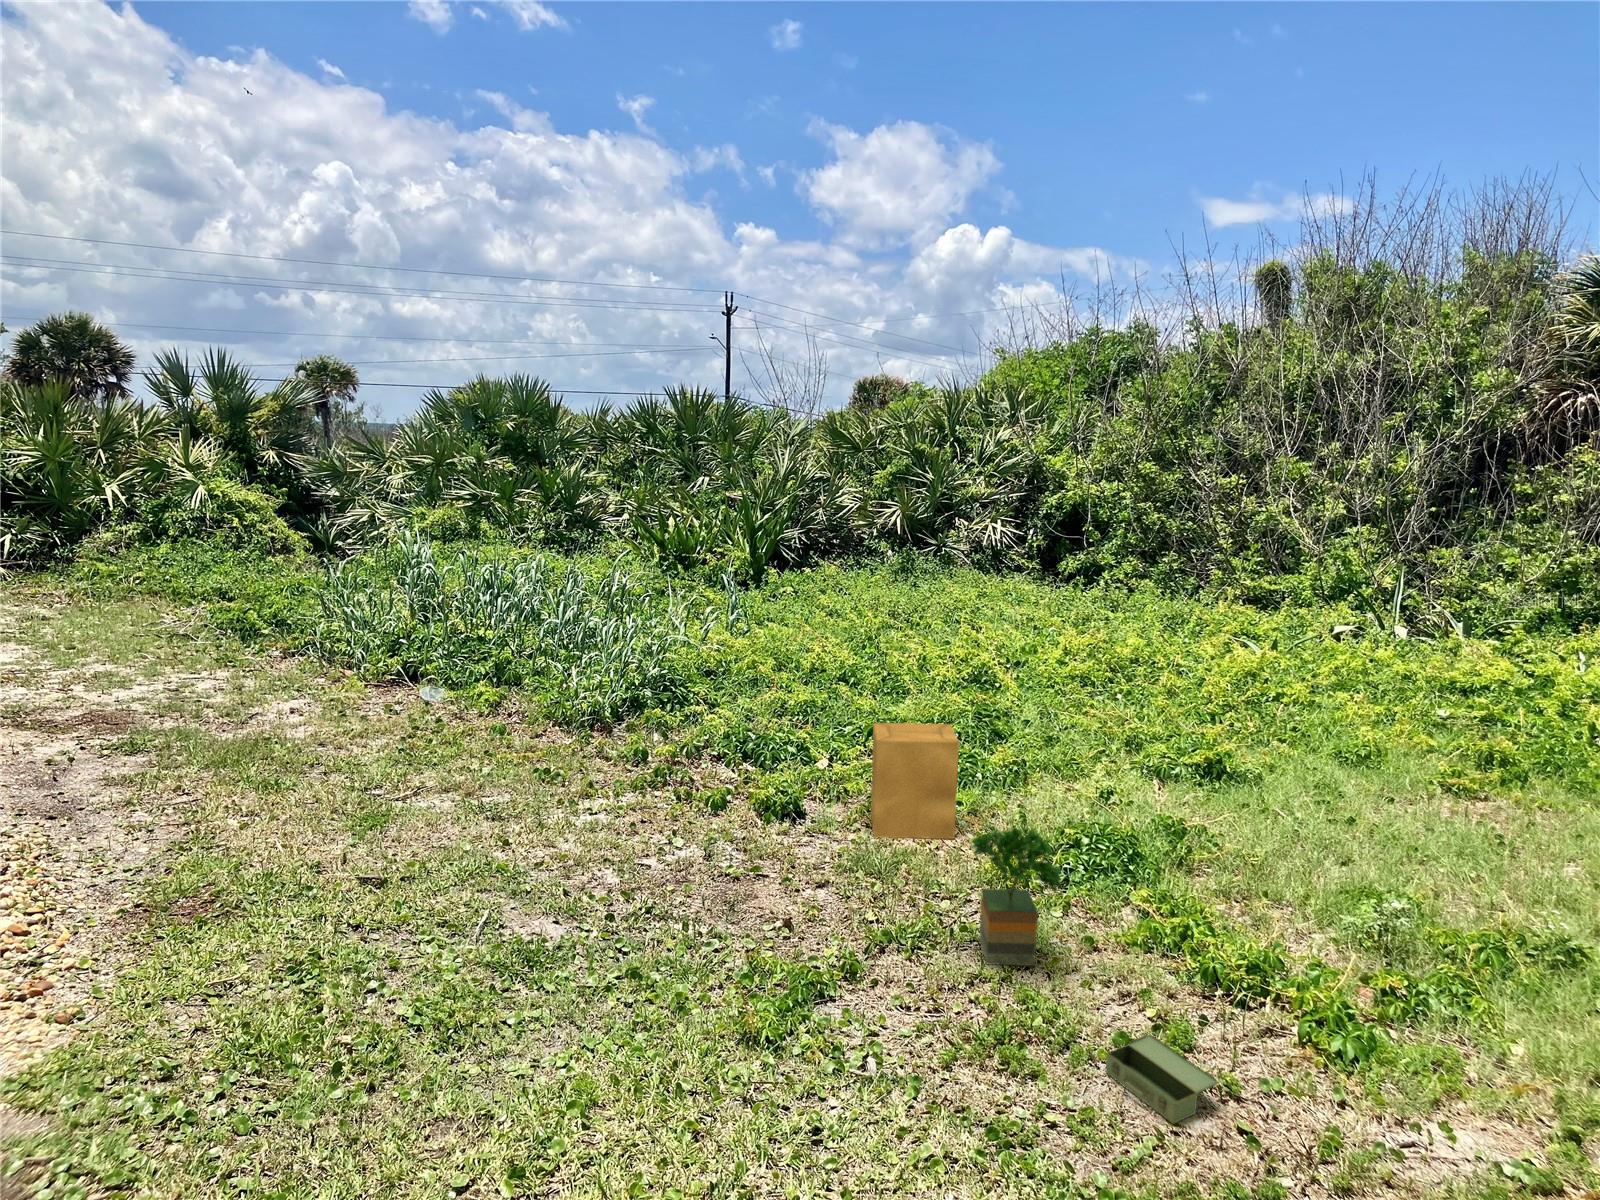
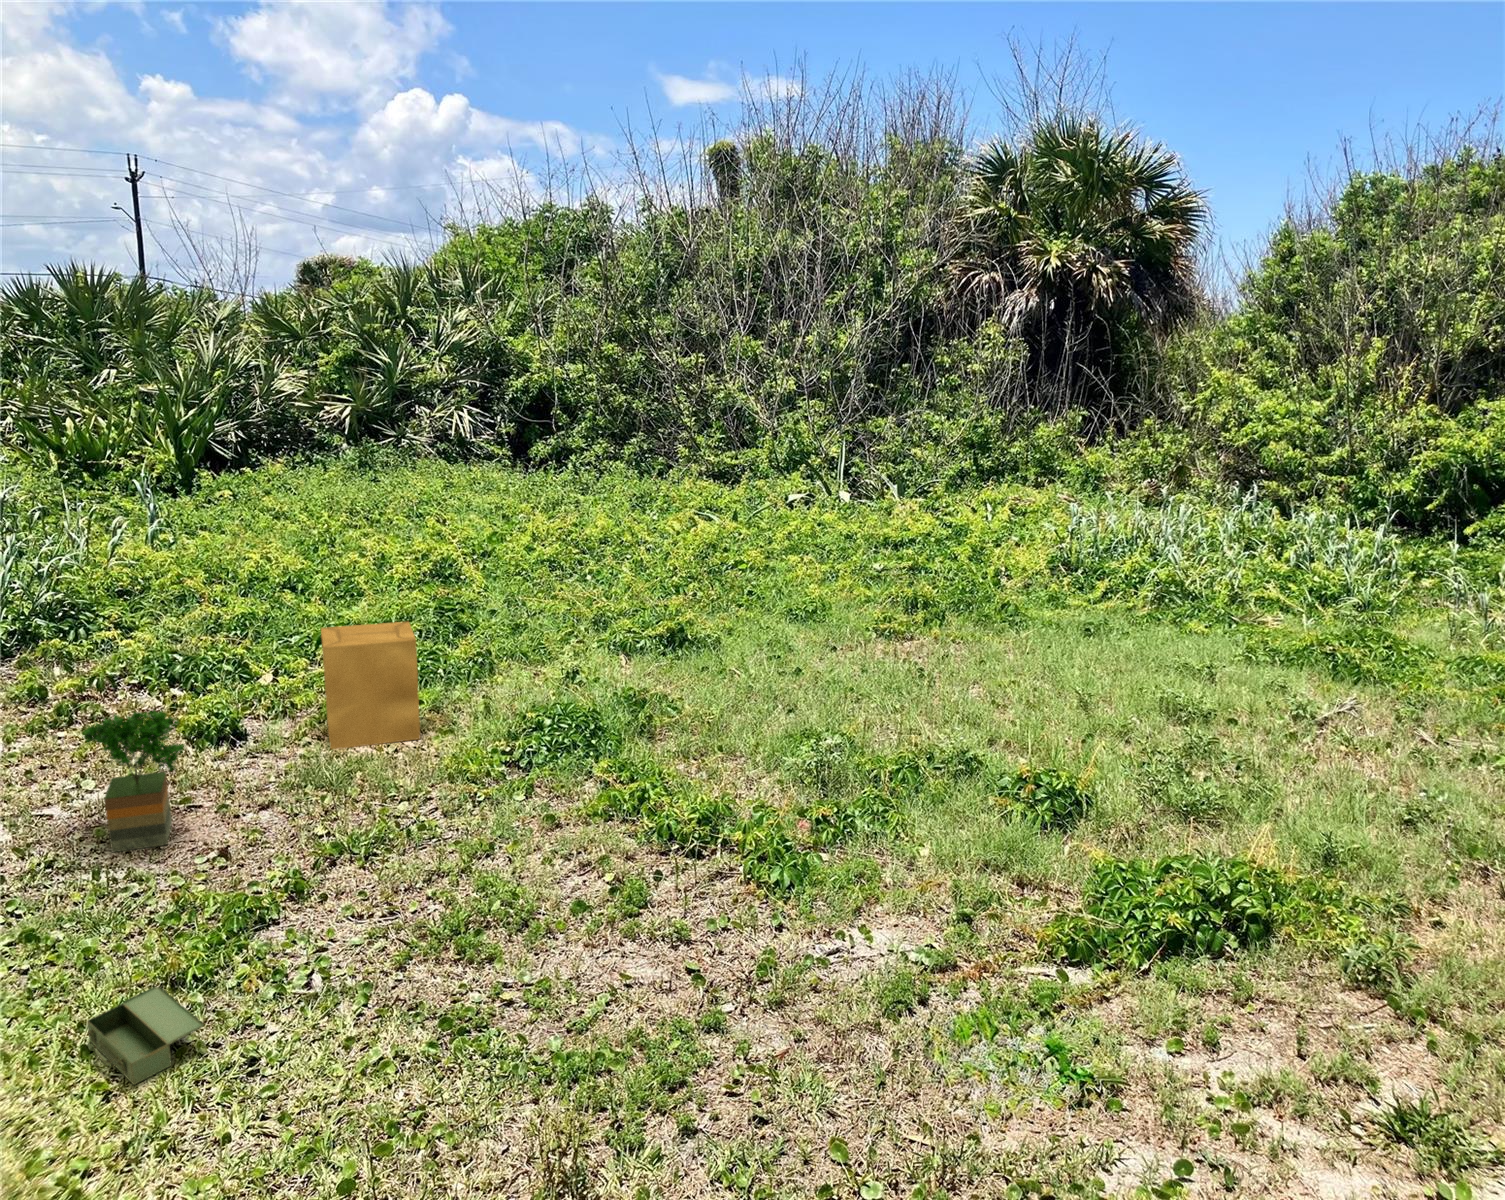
potted tree: present [972,828,1061,966] -> present [82,710,185,853]
toolbox: present [1106,1035,1218,1124] -> present [87,987,204,1085]

